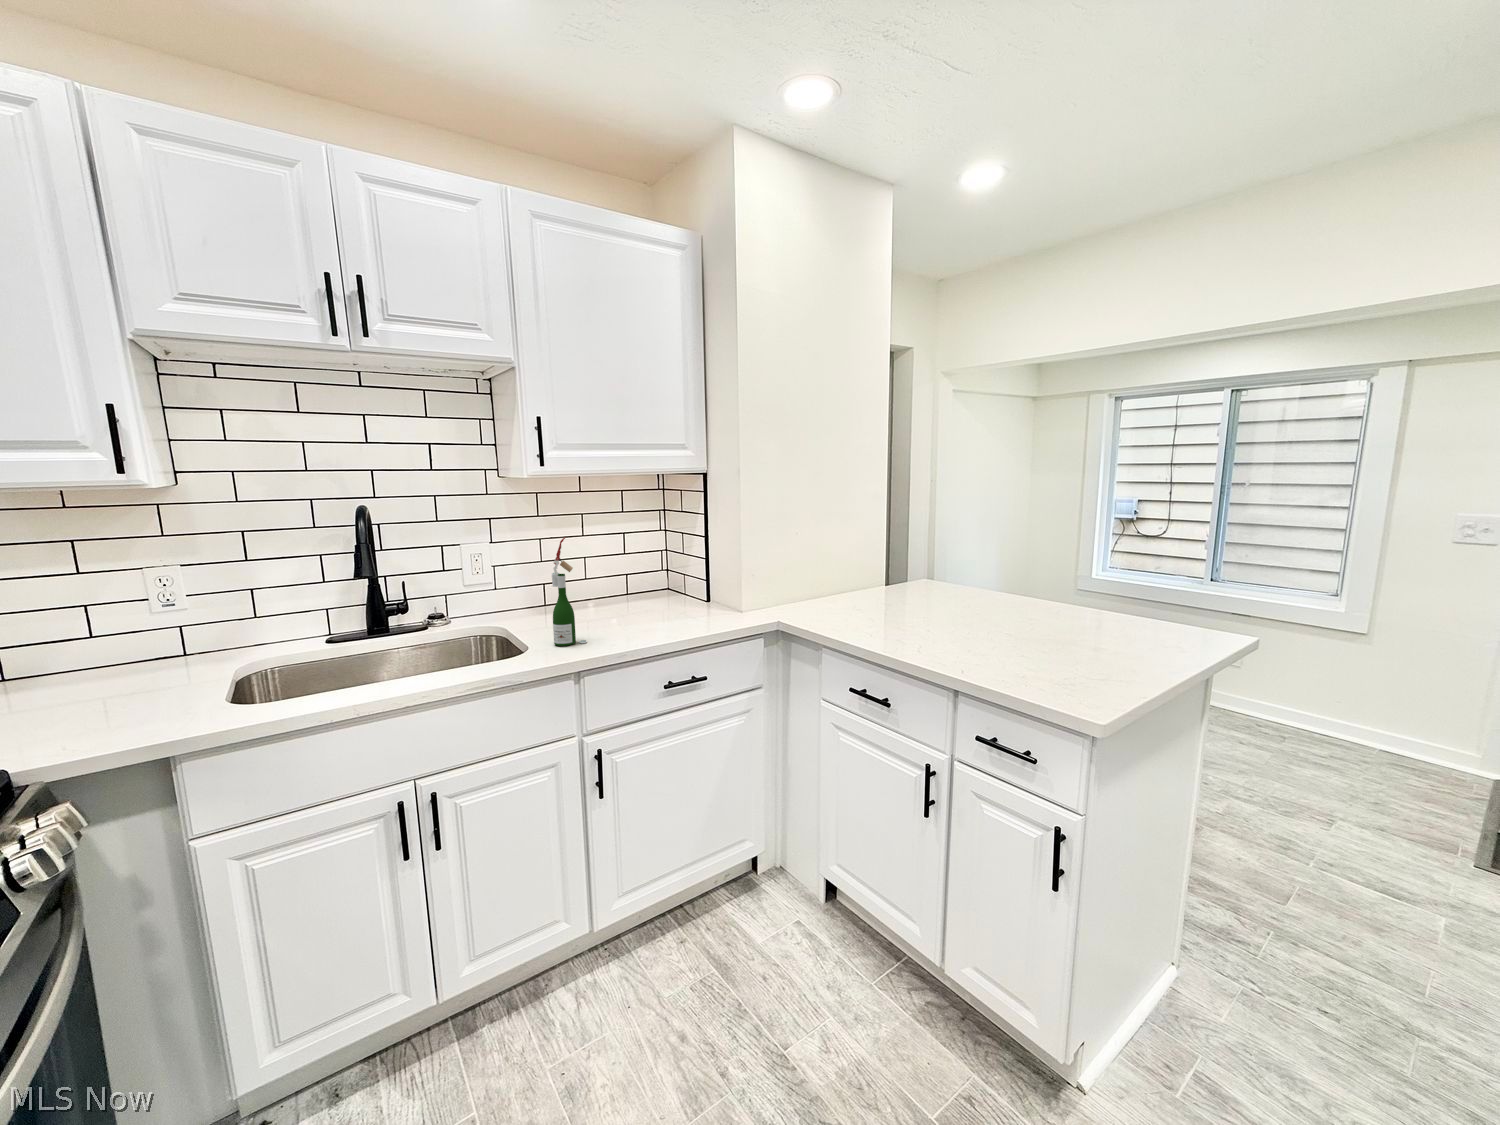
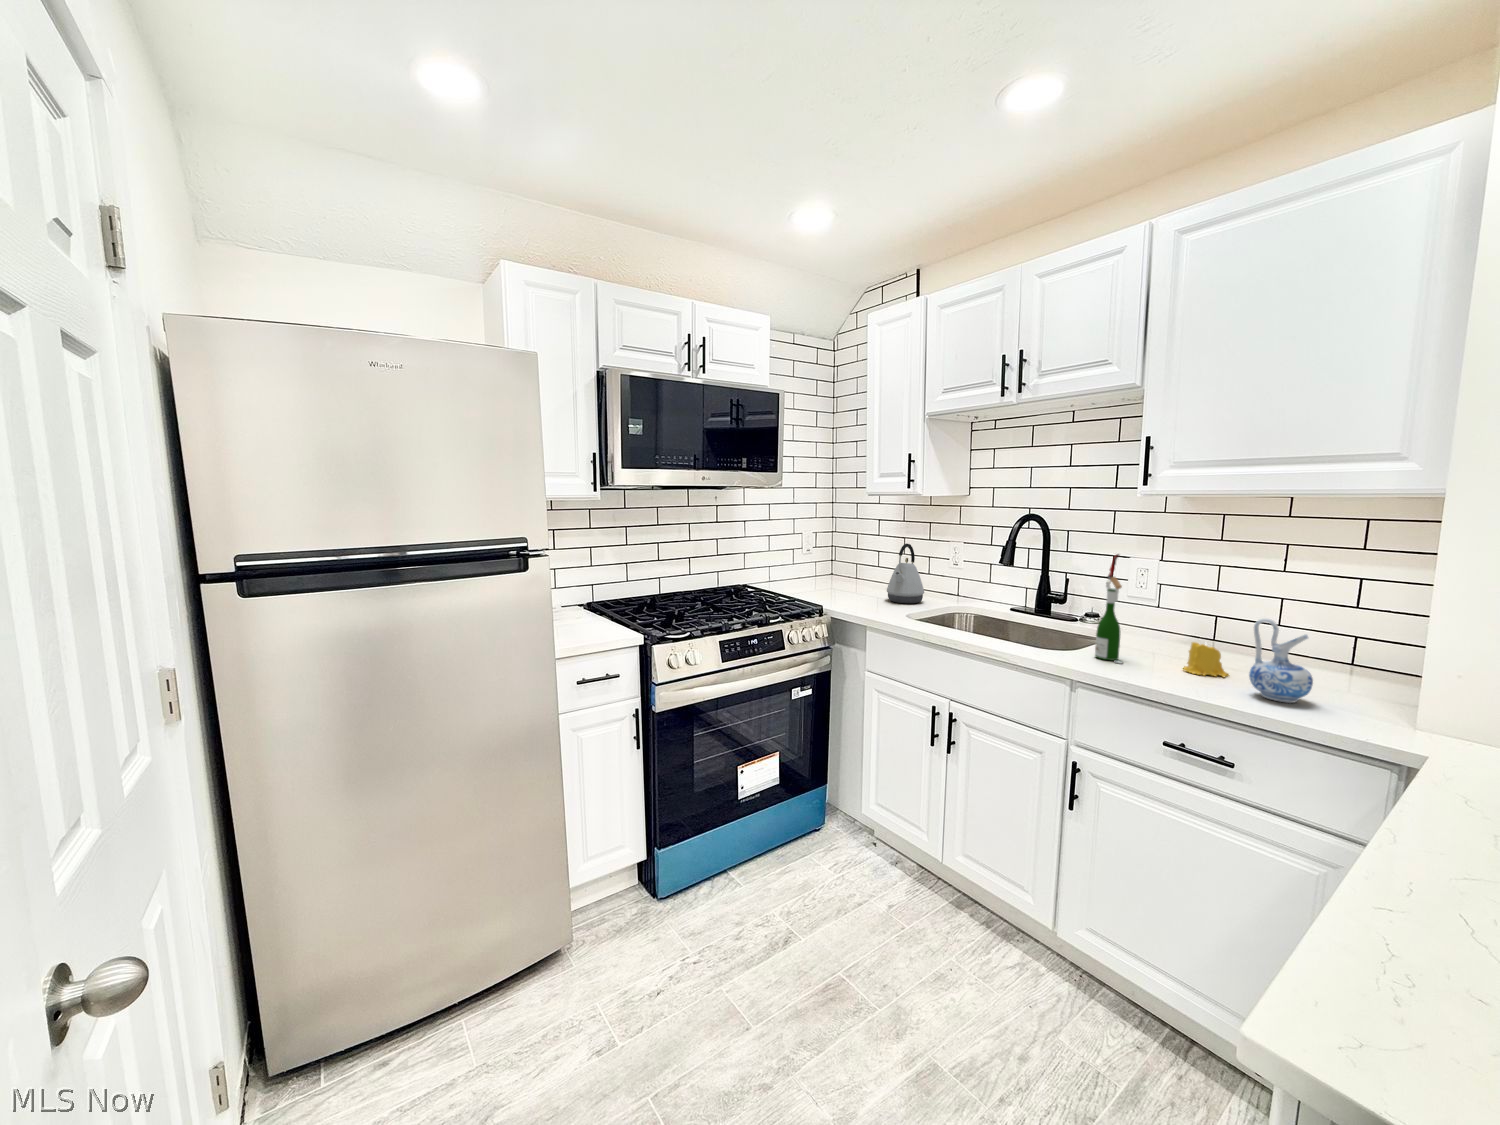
ceramic pitcher: none [676,568,711,626] -> present [1249,618,1313,703]
kettle: none [63,582,167,702] -> present [887,543,924,603]
candle: none [611,600,643,630] -> present [1183,642,1228,677]

